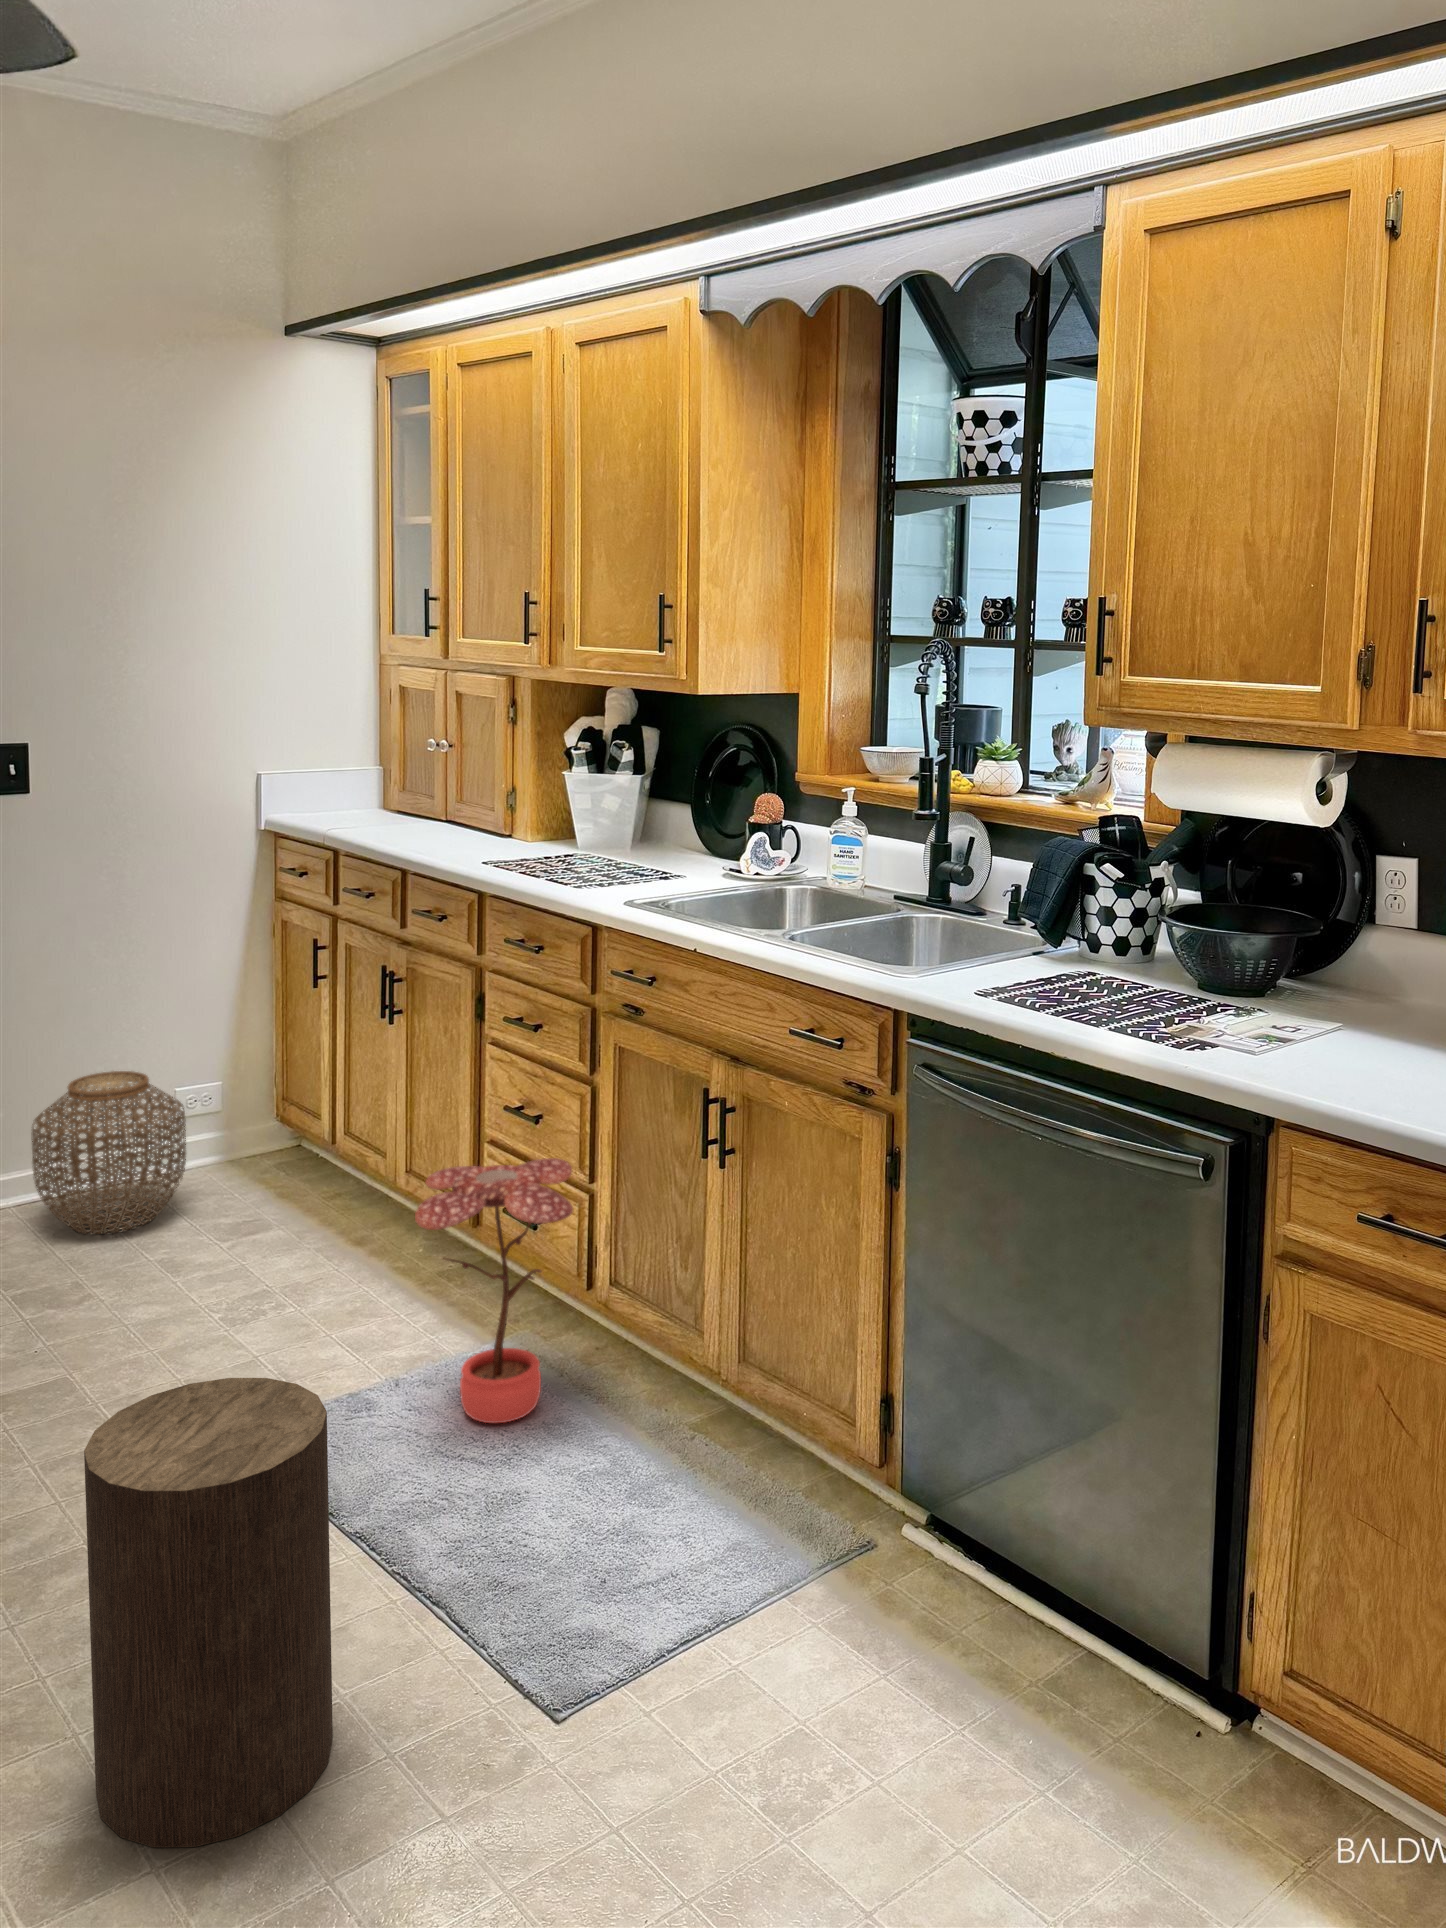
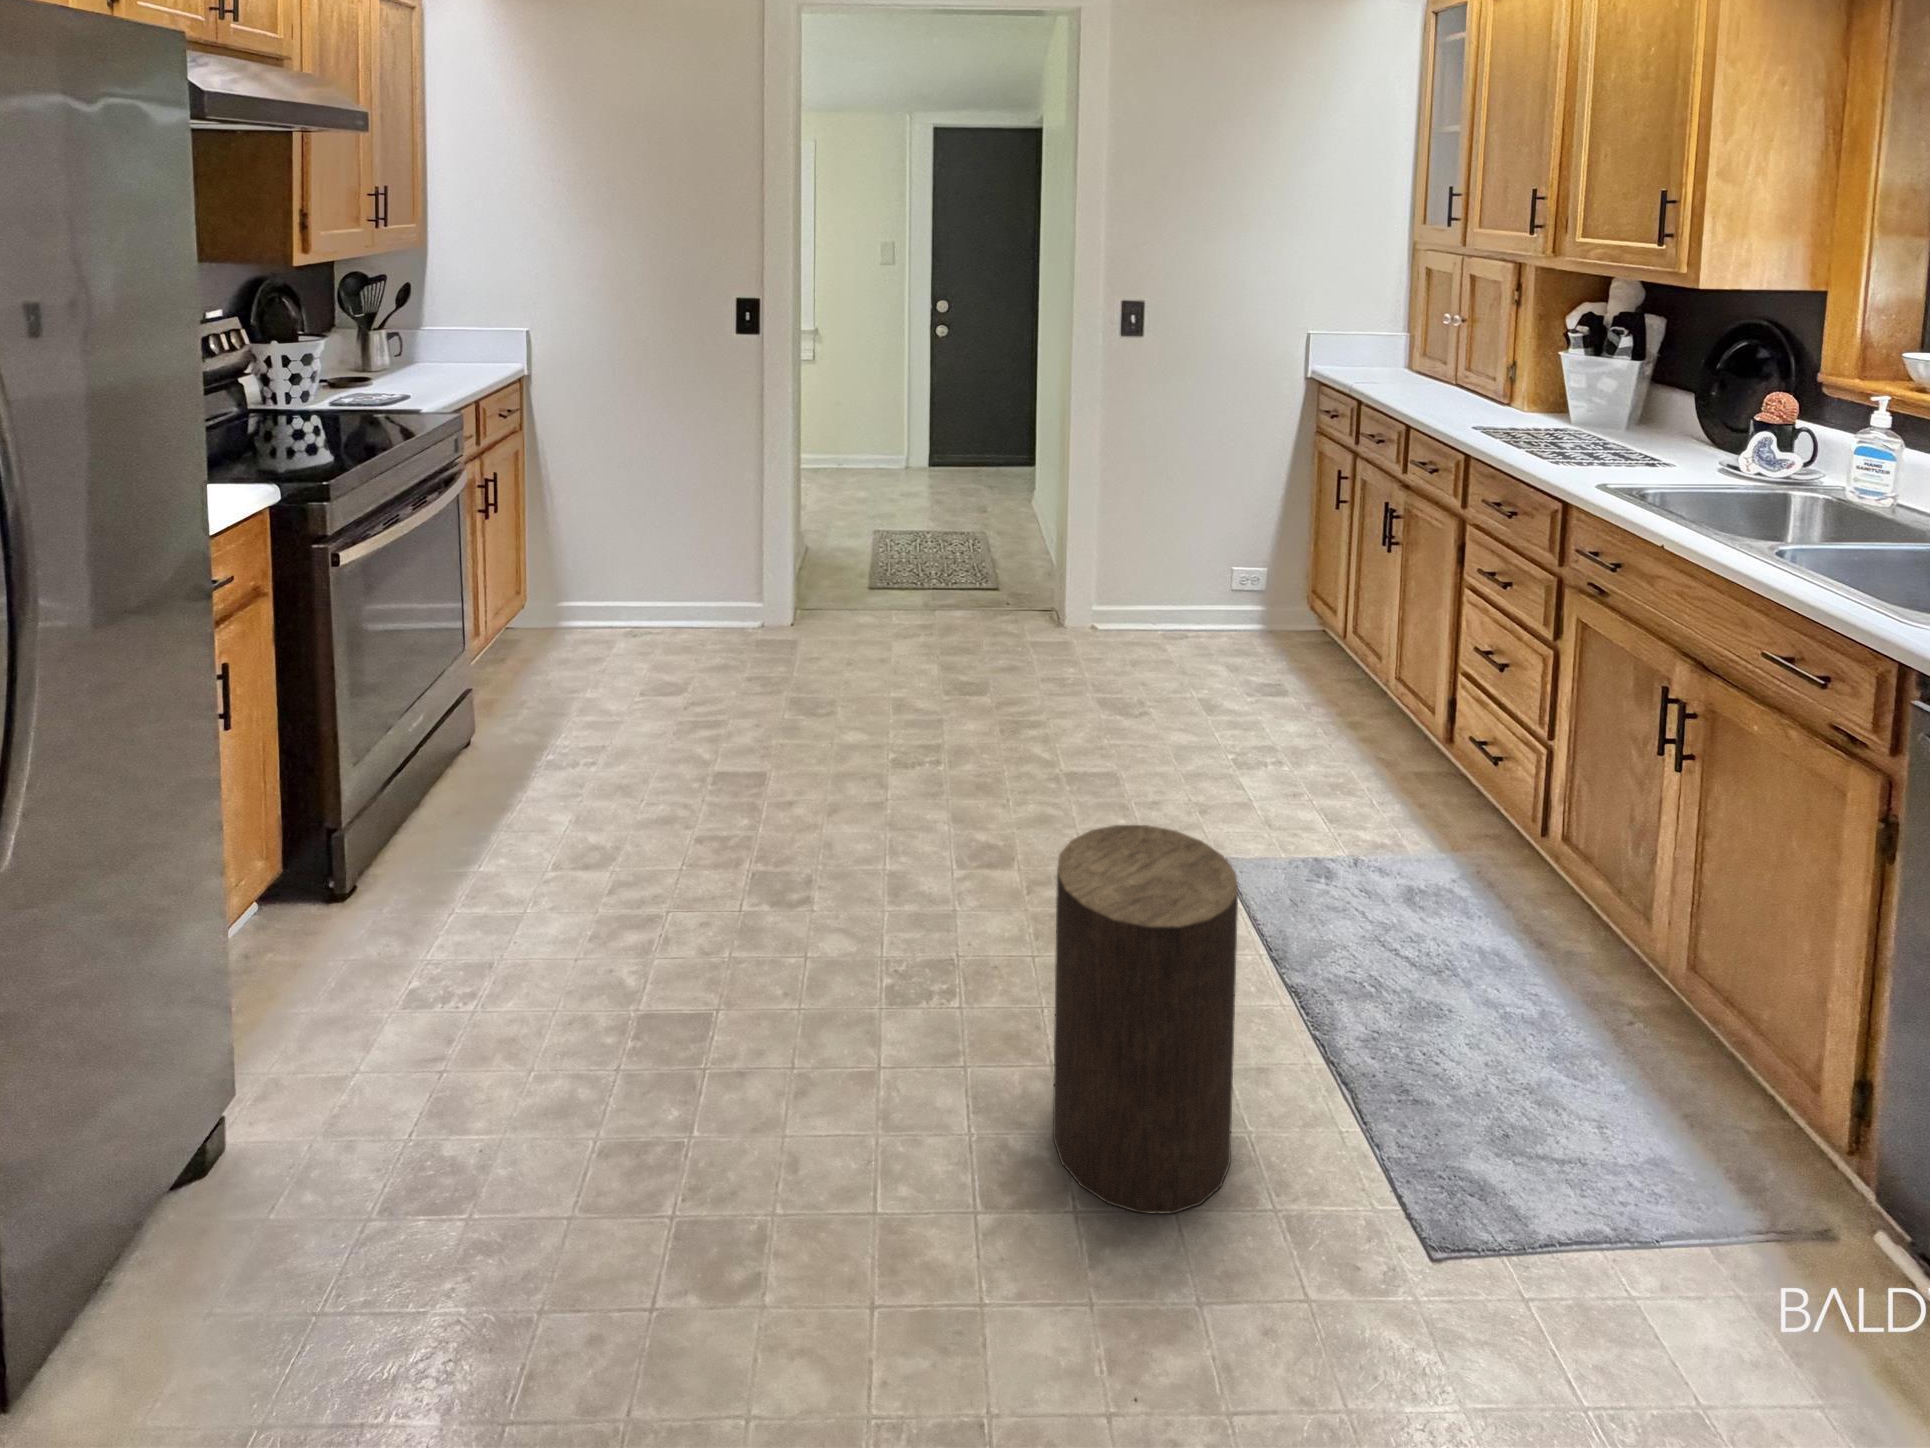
woven basket: present [32,1071,186,1234] -> none [1131,545,1234,665]
potted plant: present [415,1158,573,1423] -> none [1369,691,1525,934]

